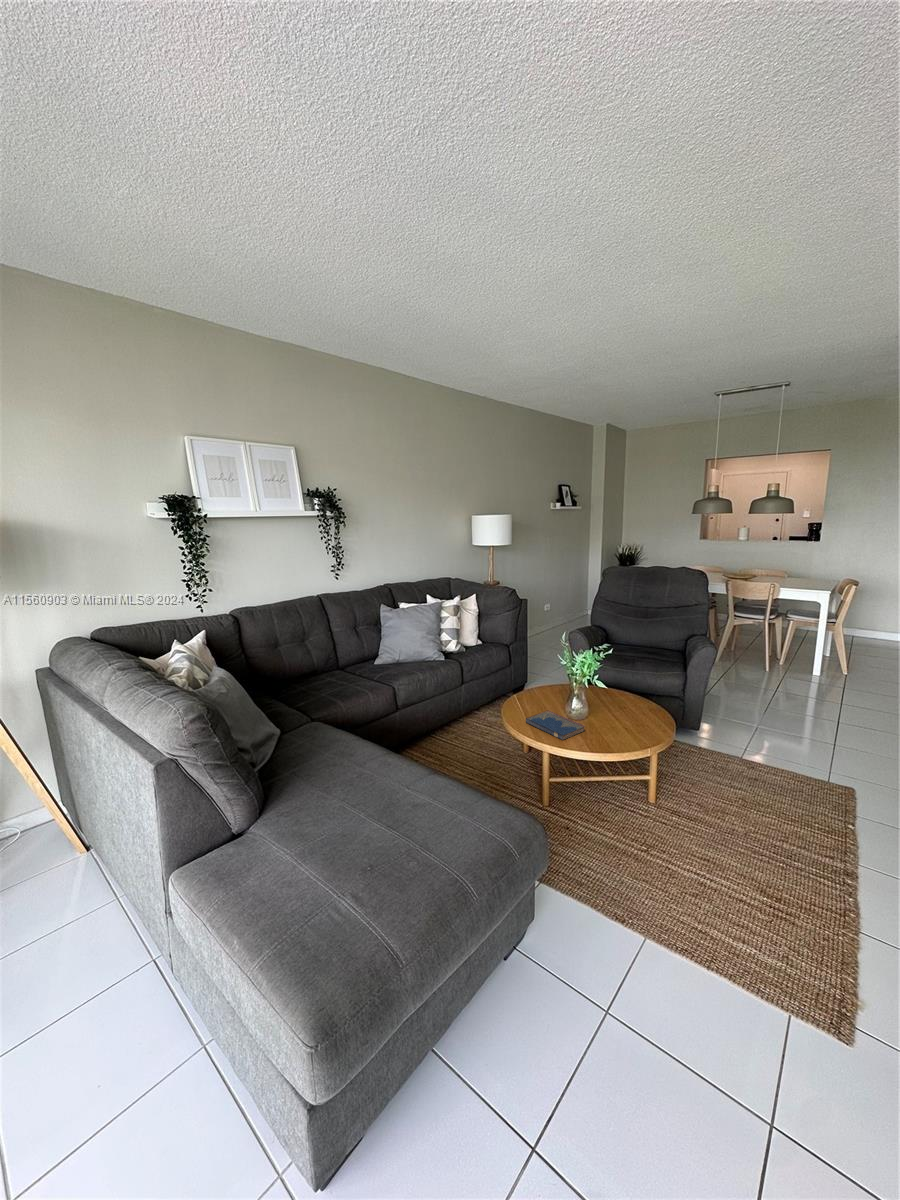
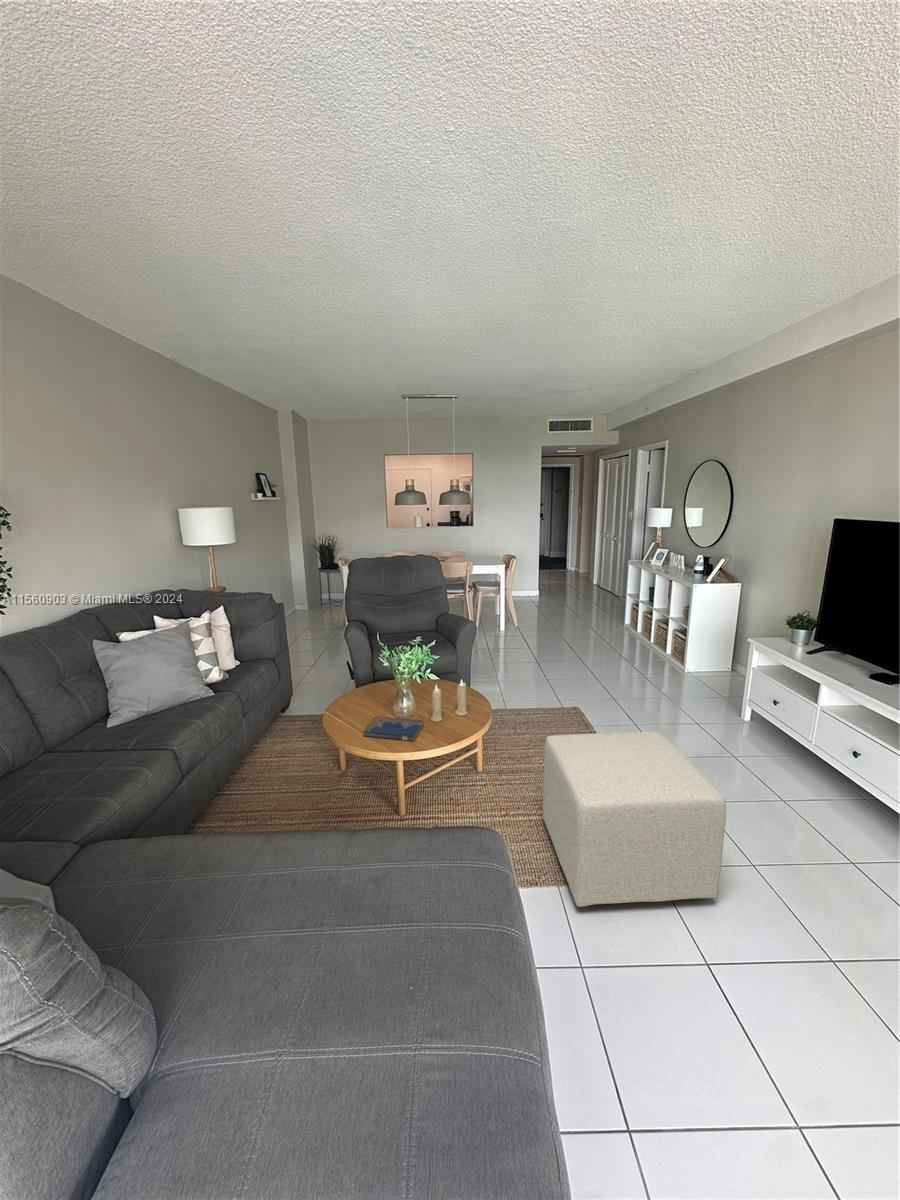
candle: none [596,692,641,736] -> present [430,679,468,722]
ottoman: none [645,780,876,1071] -> present [543,732,726,907]

